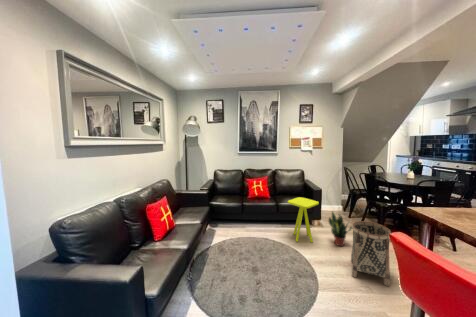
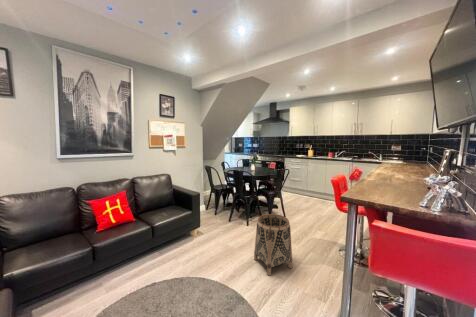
side table: present [288,197,319,242] -> none [178,208,212,266]
potted plant: present [329,212,352,246] -> none [220,214,244,249]

